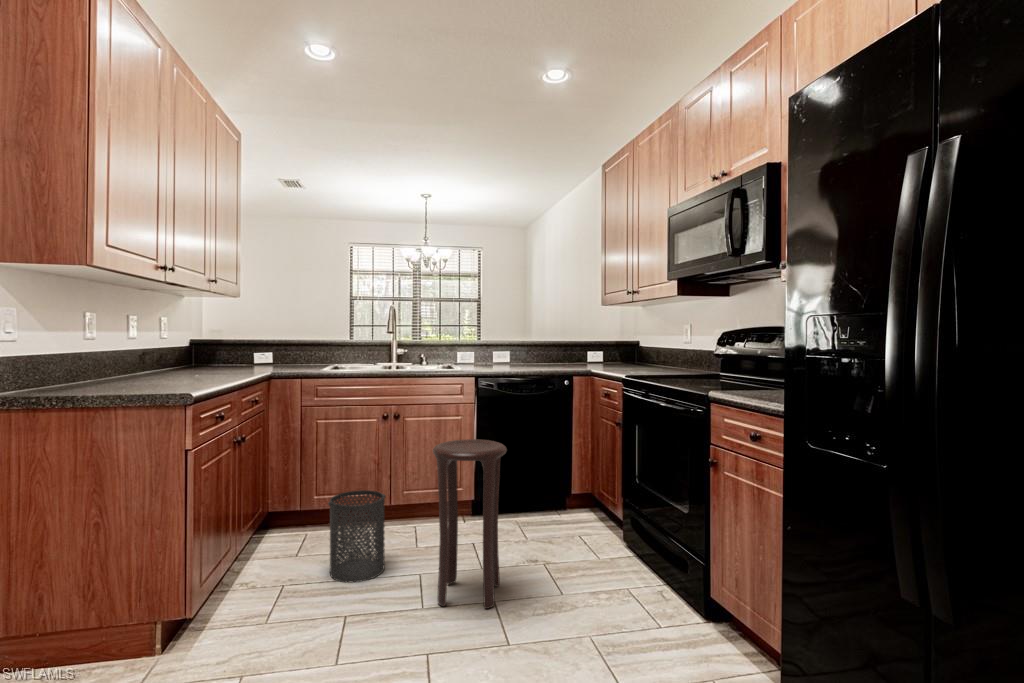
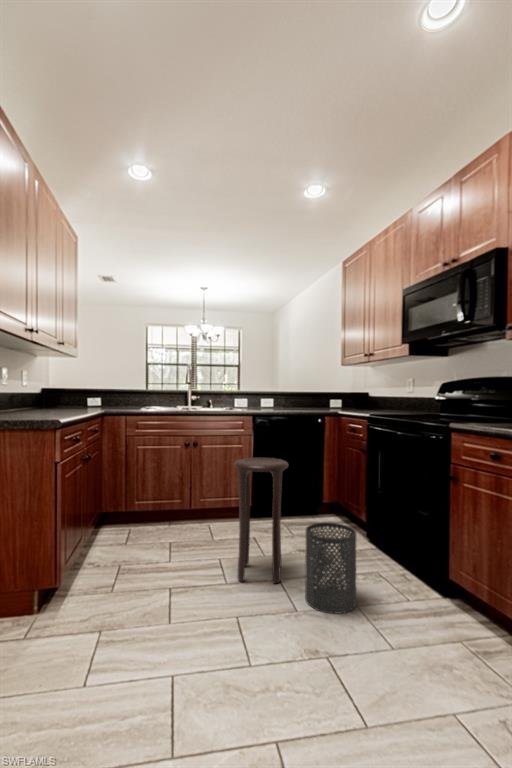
trash can: present [328,490,386,582] -> present [305,523,356,614]

